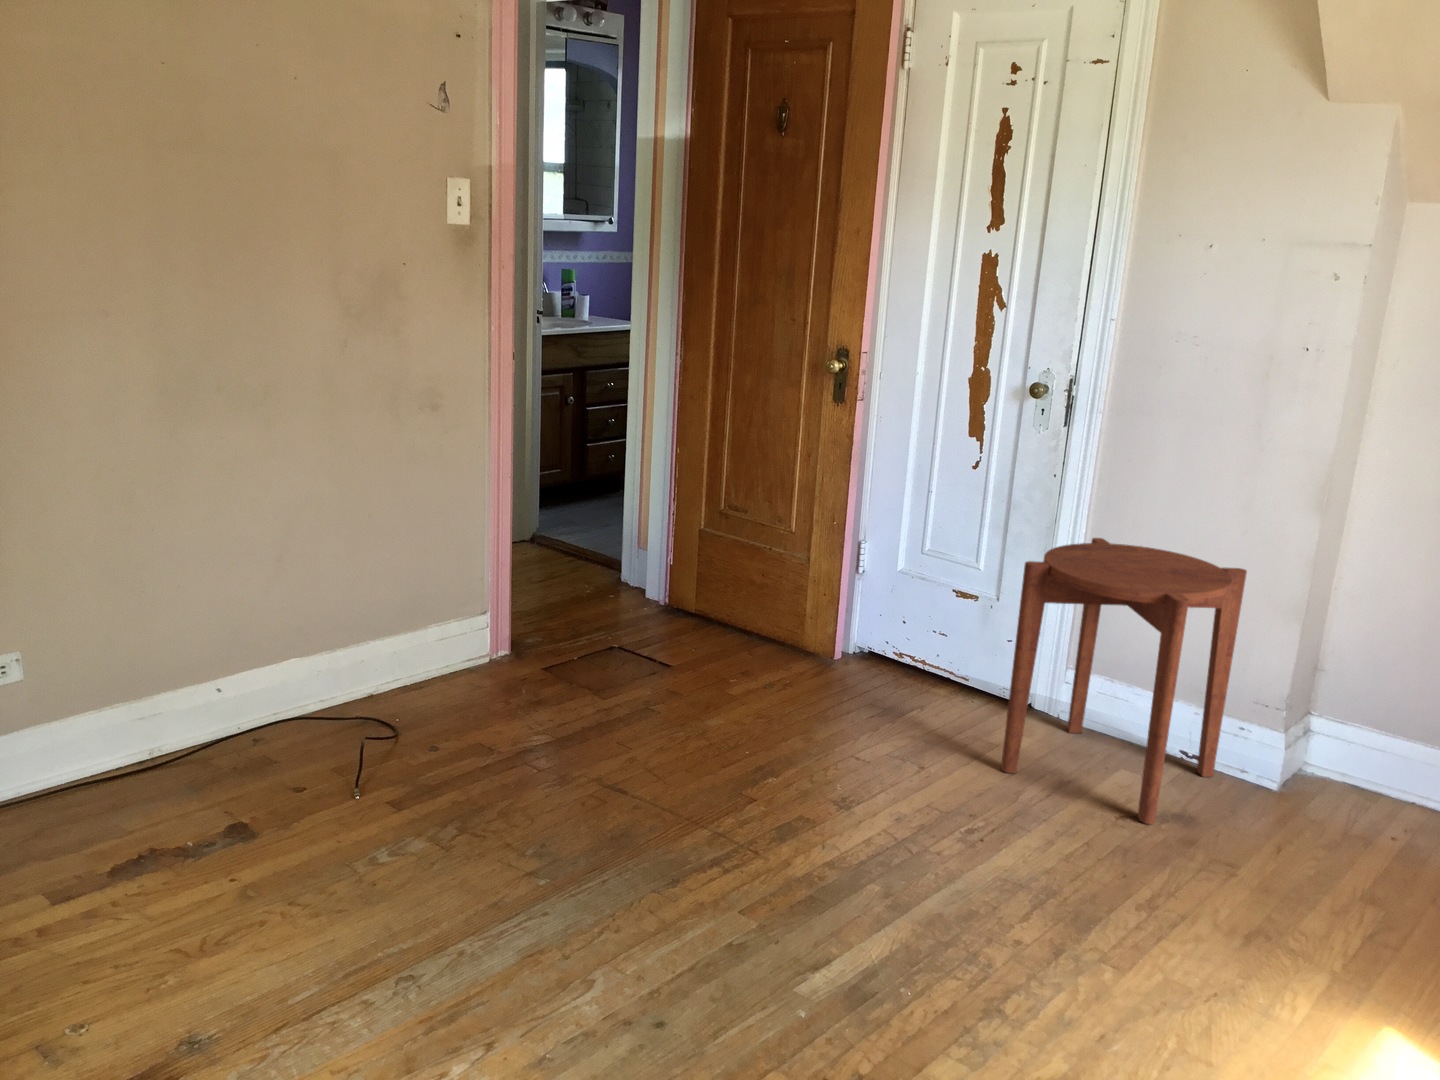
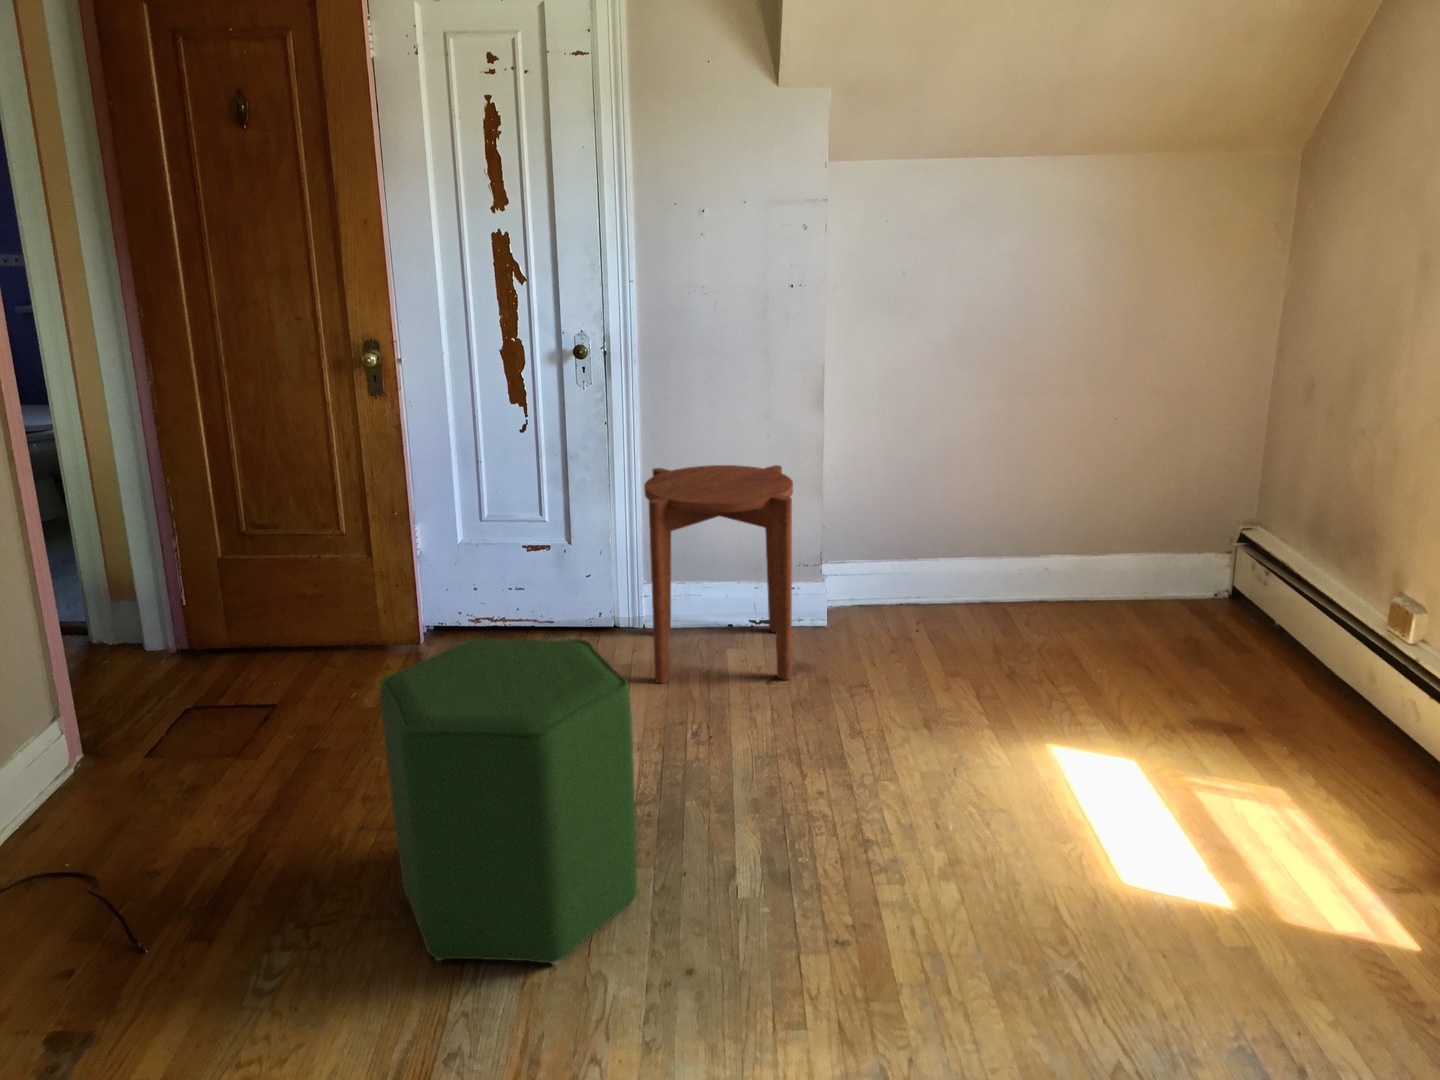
ottoman: none [516,620,766,944] -> present [380,638,637,965]

